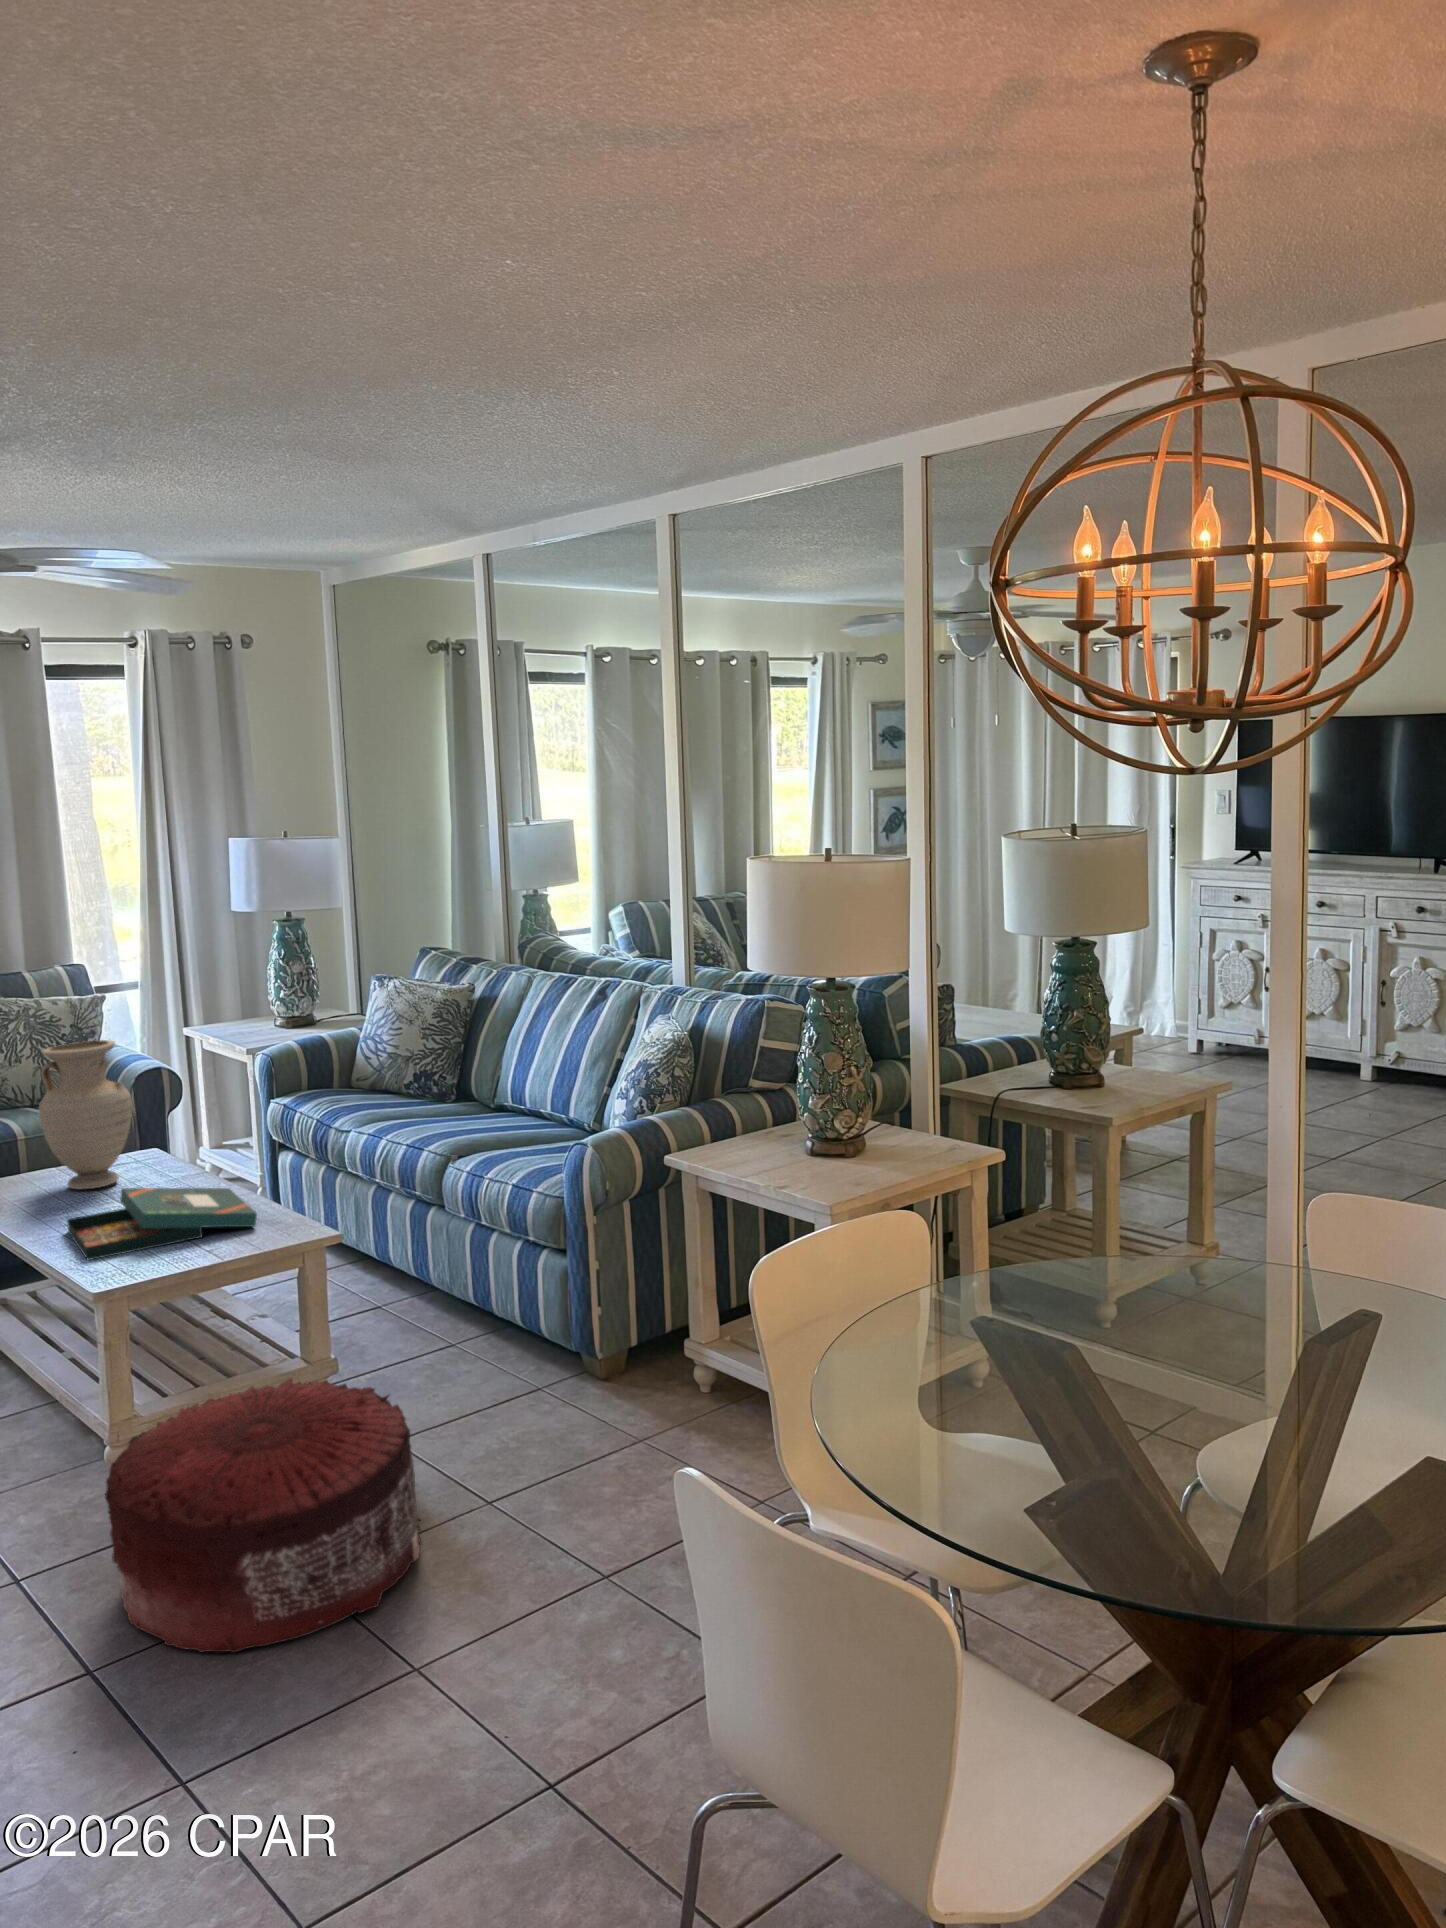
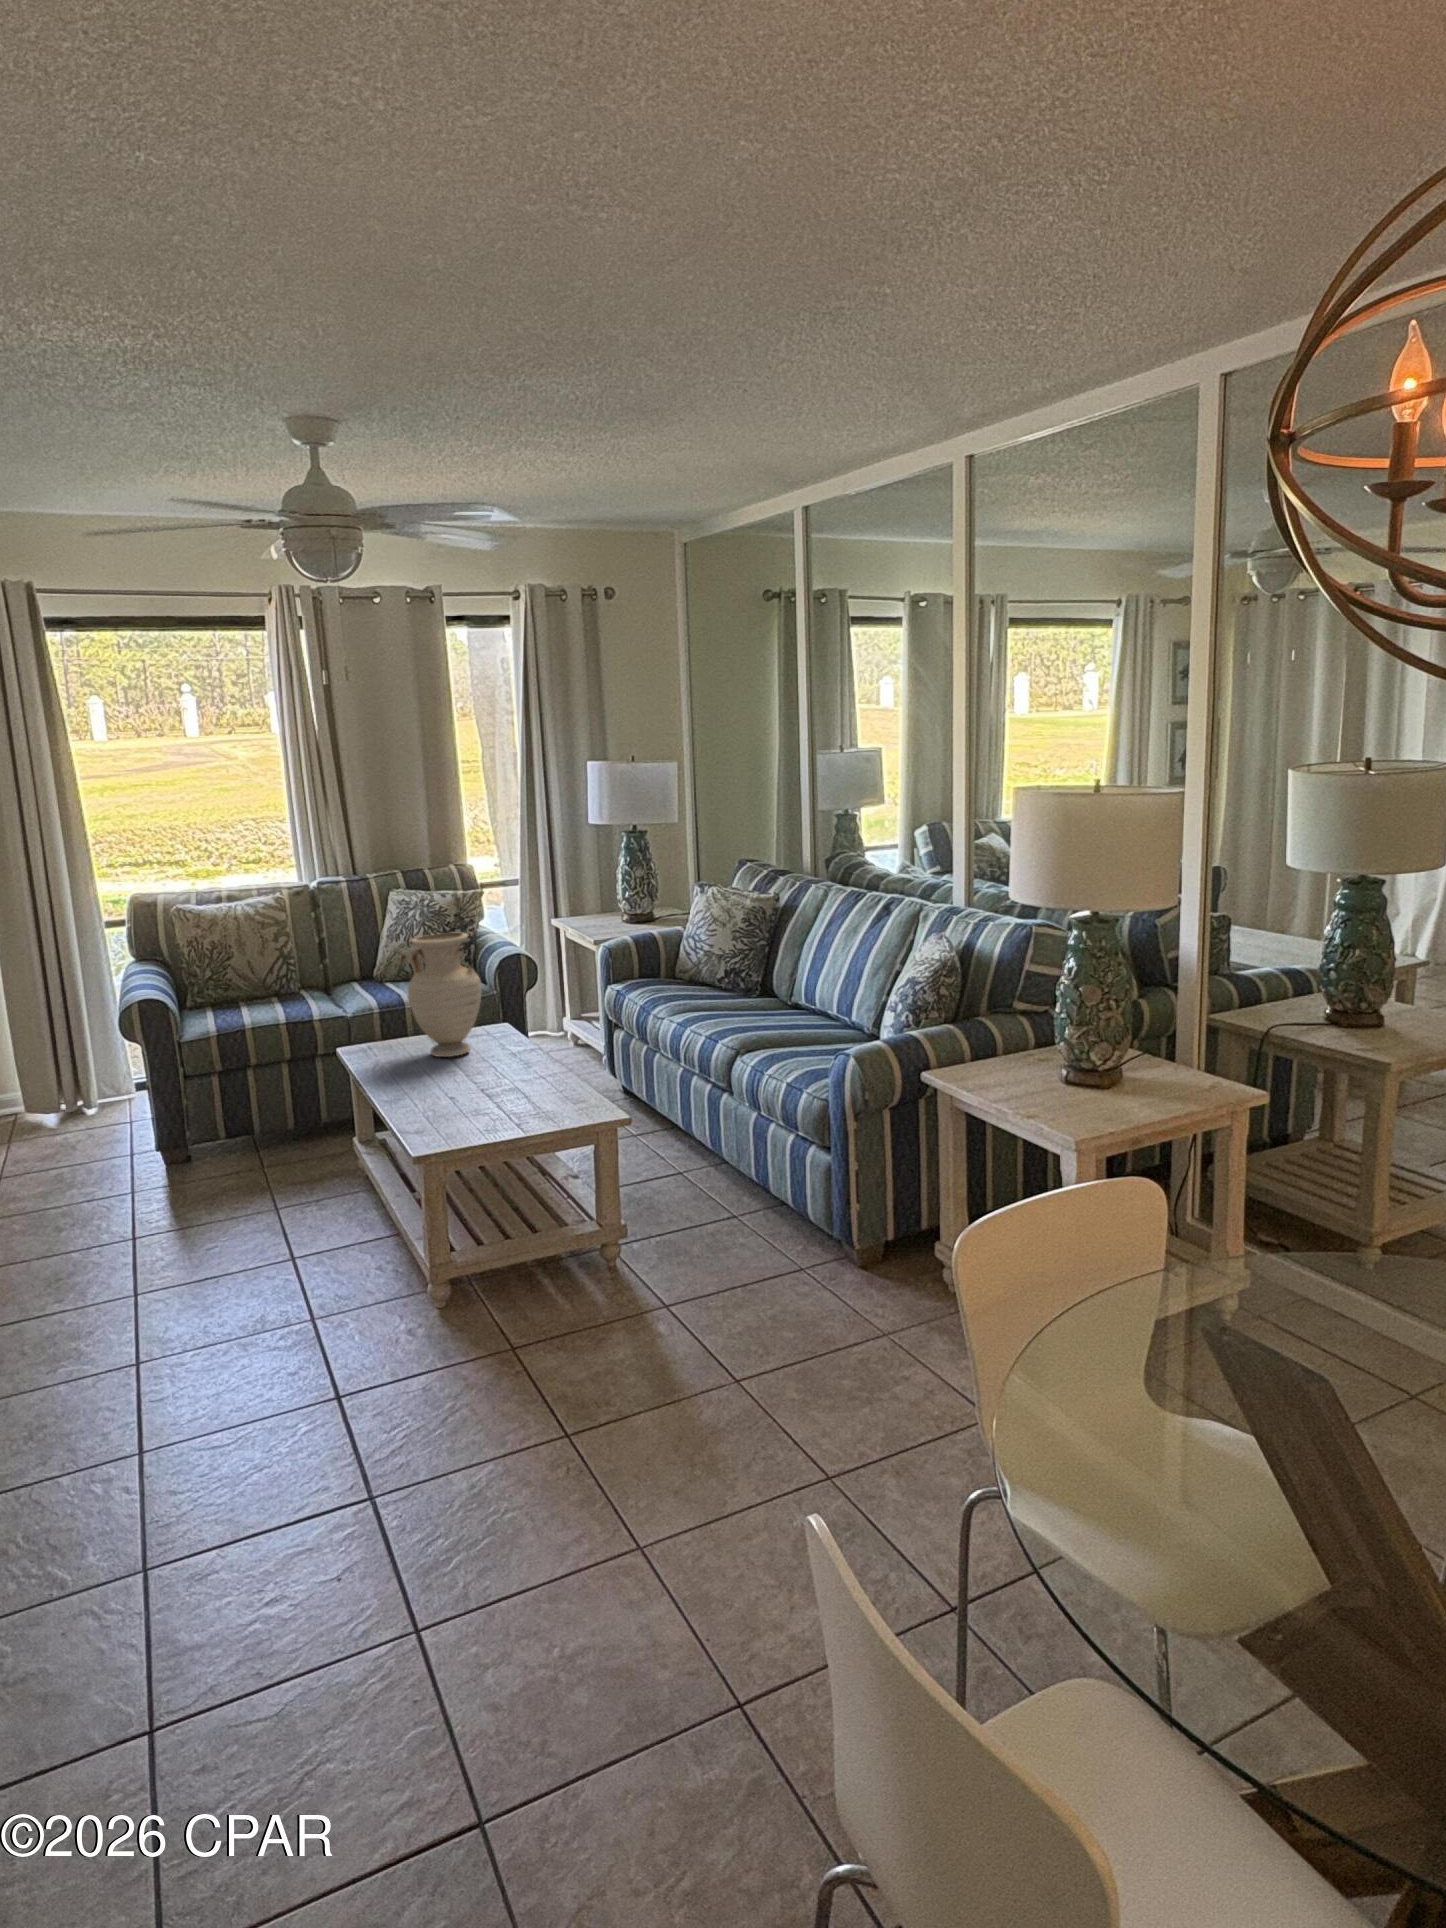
board game: present [67,1188,257,1260] -> none [418,1060,566,1122]
pouf: present [105,1378,421,1653] -> none [400,1244,673,1490]

